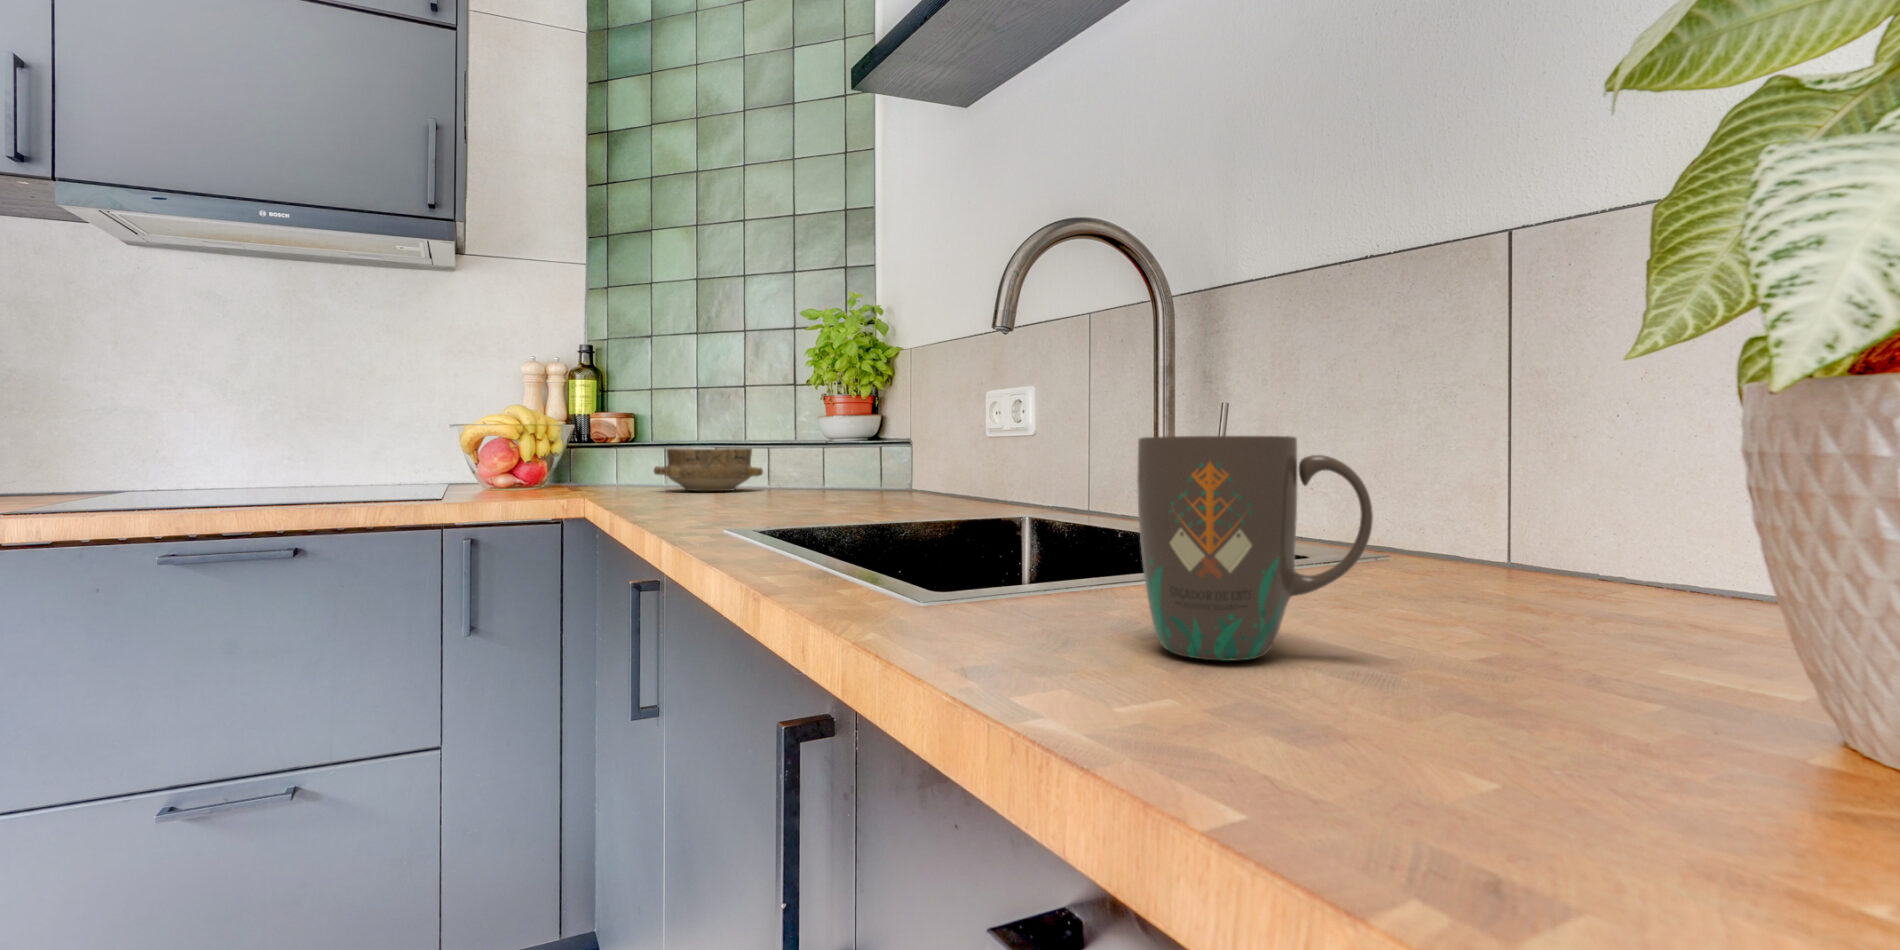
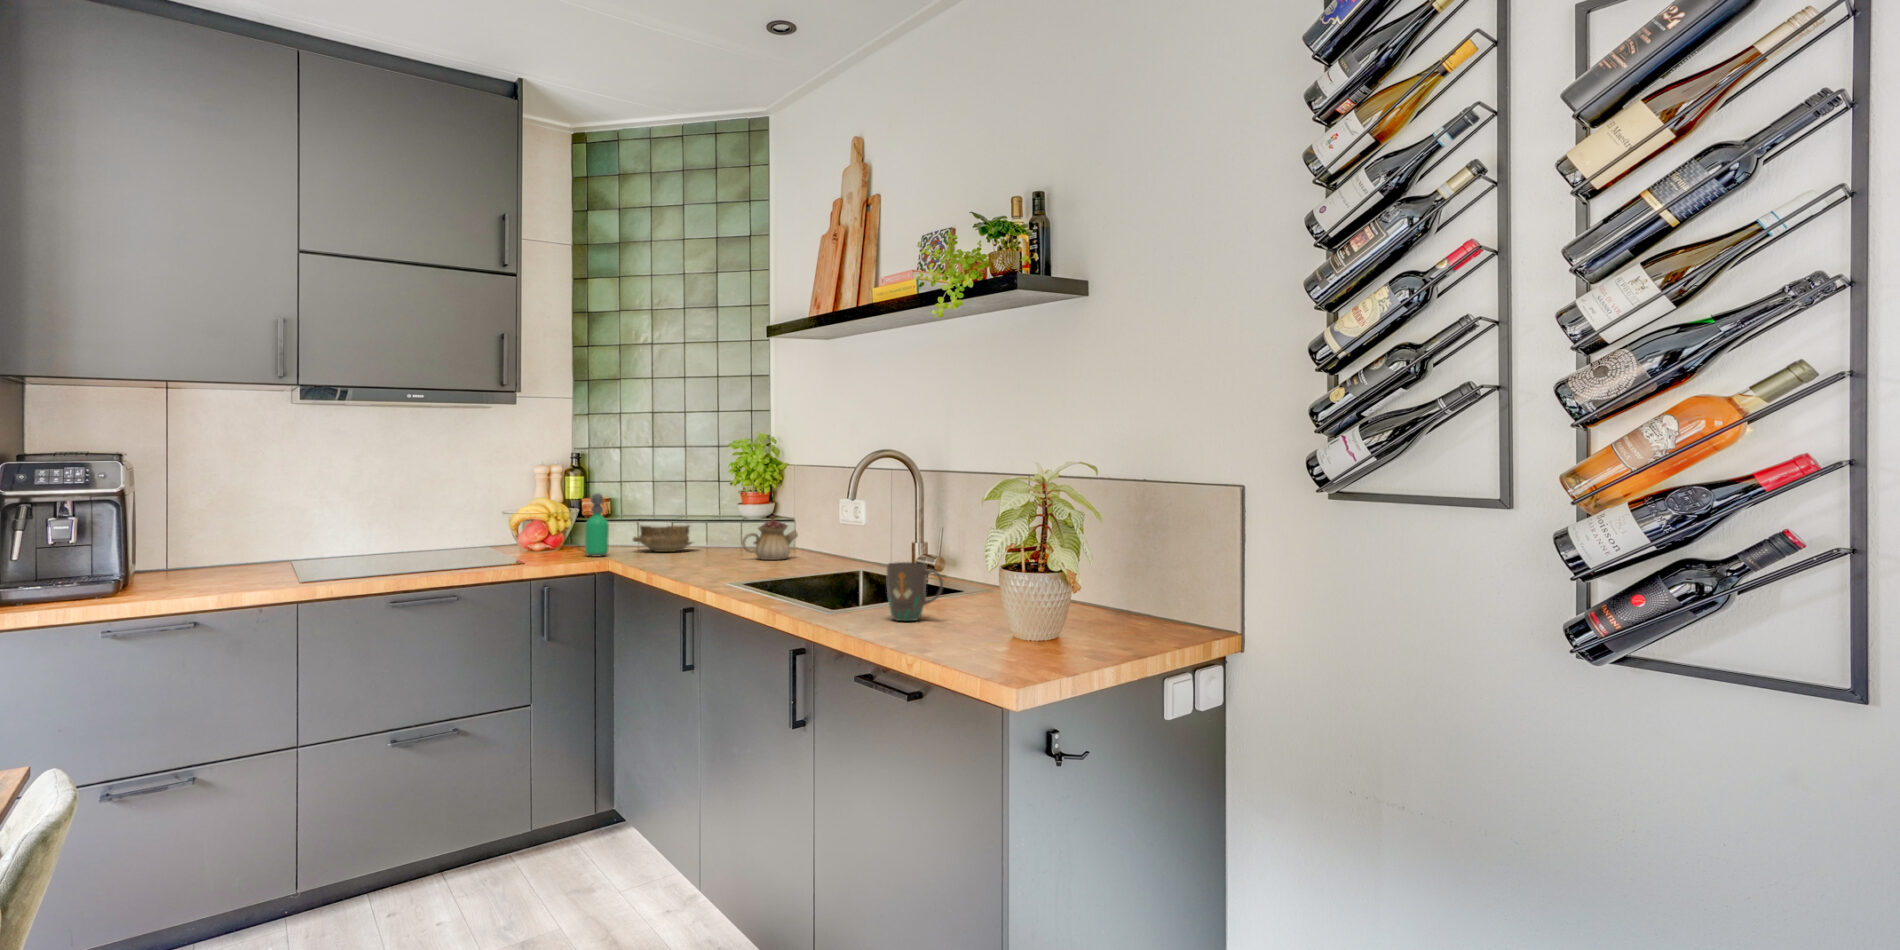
soap dispenser: none [567,391,605,495] -> present [585,493,609,557]
teapot: none [814,423,912,501] -> present [742,516,798,560]

